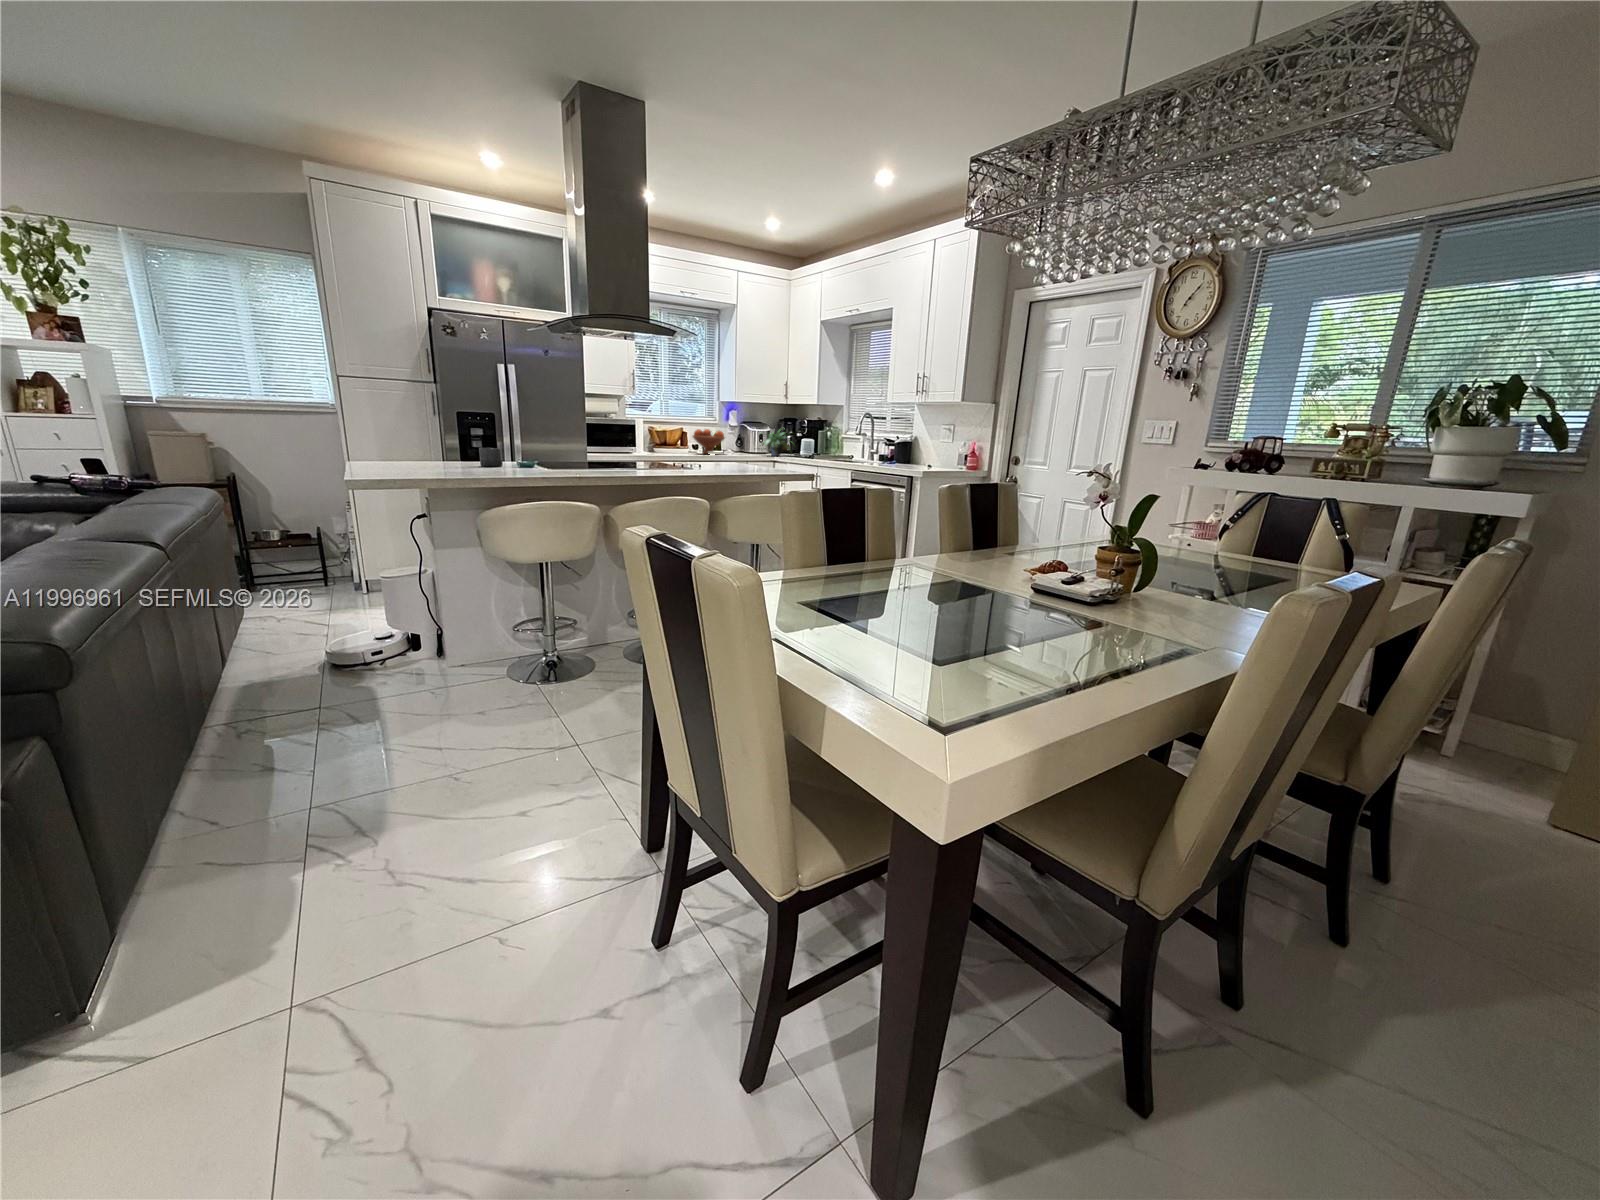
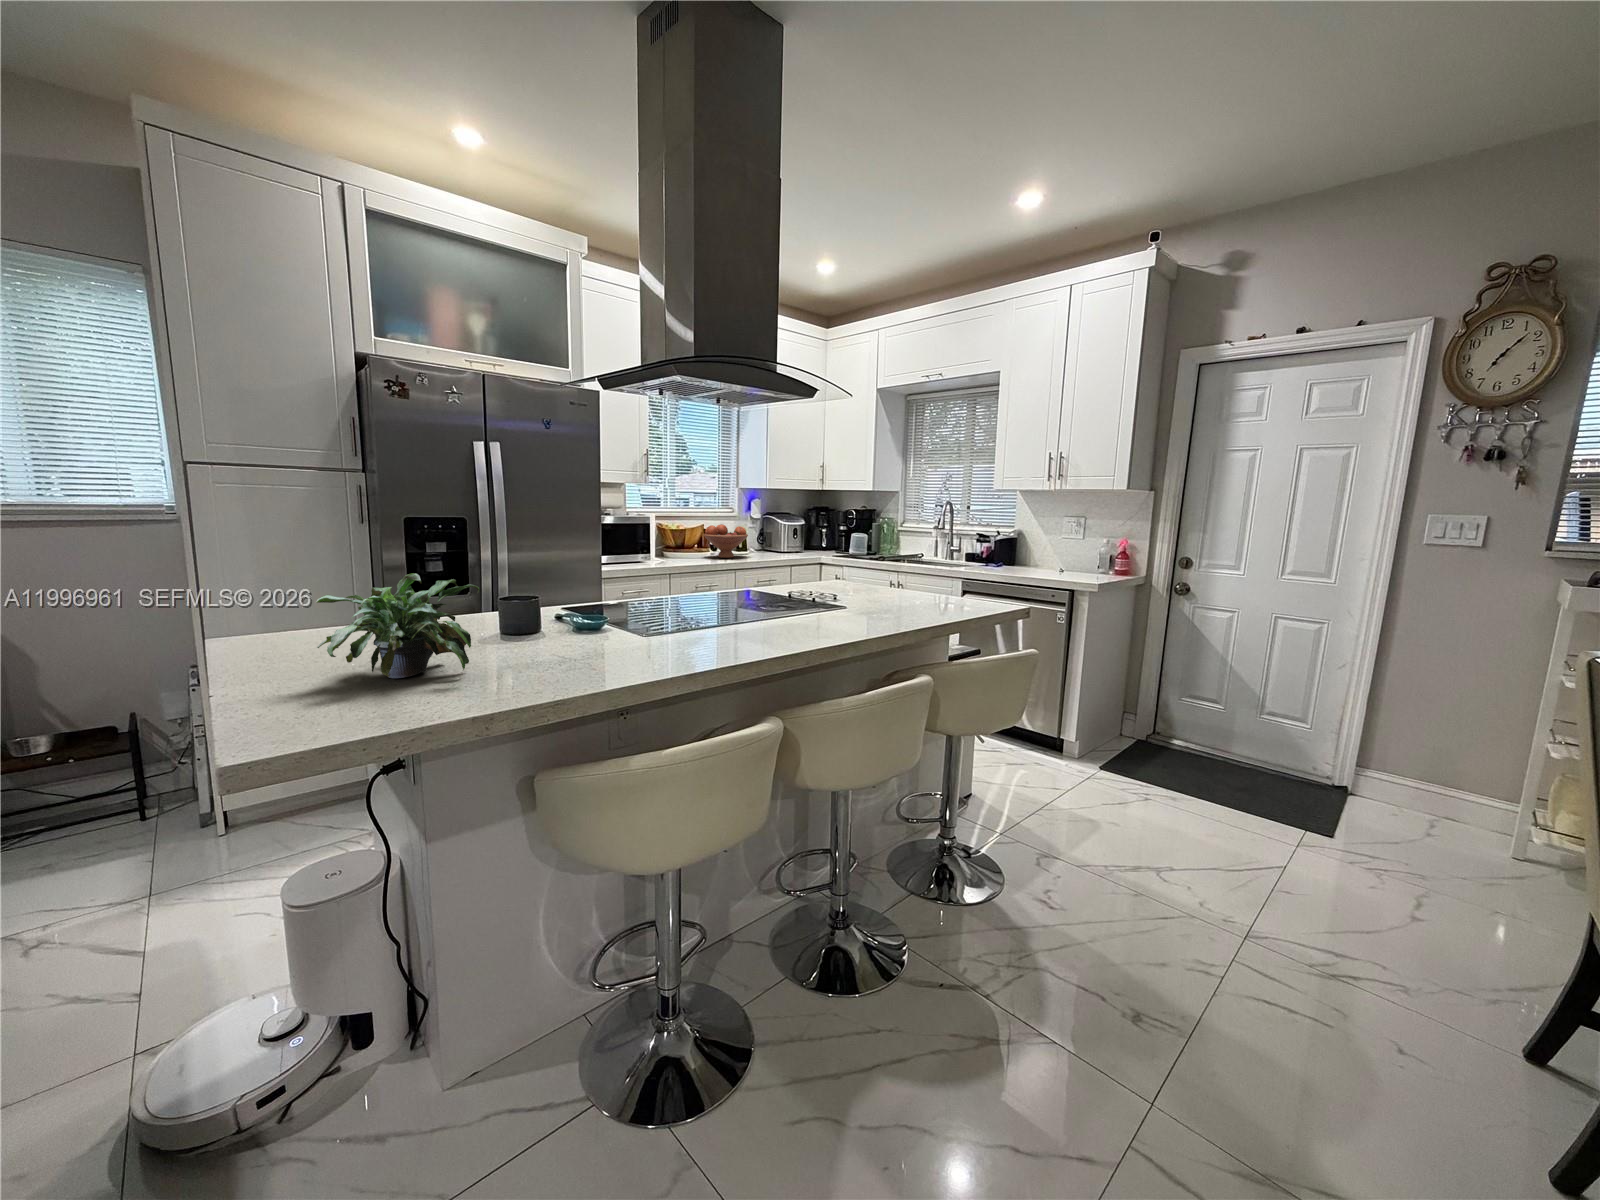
potted plant: present [762,428,791,456] -> present [316,573,480,678]

